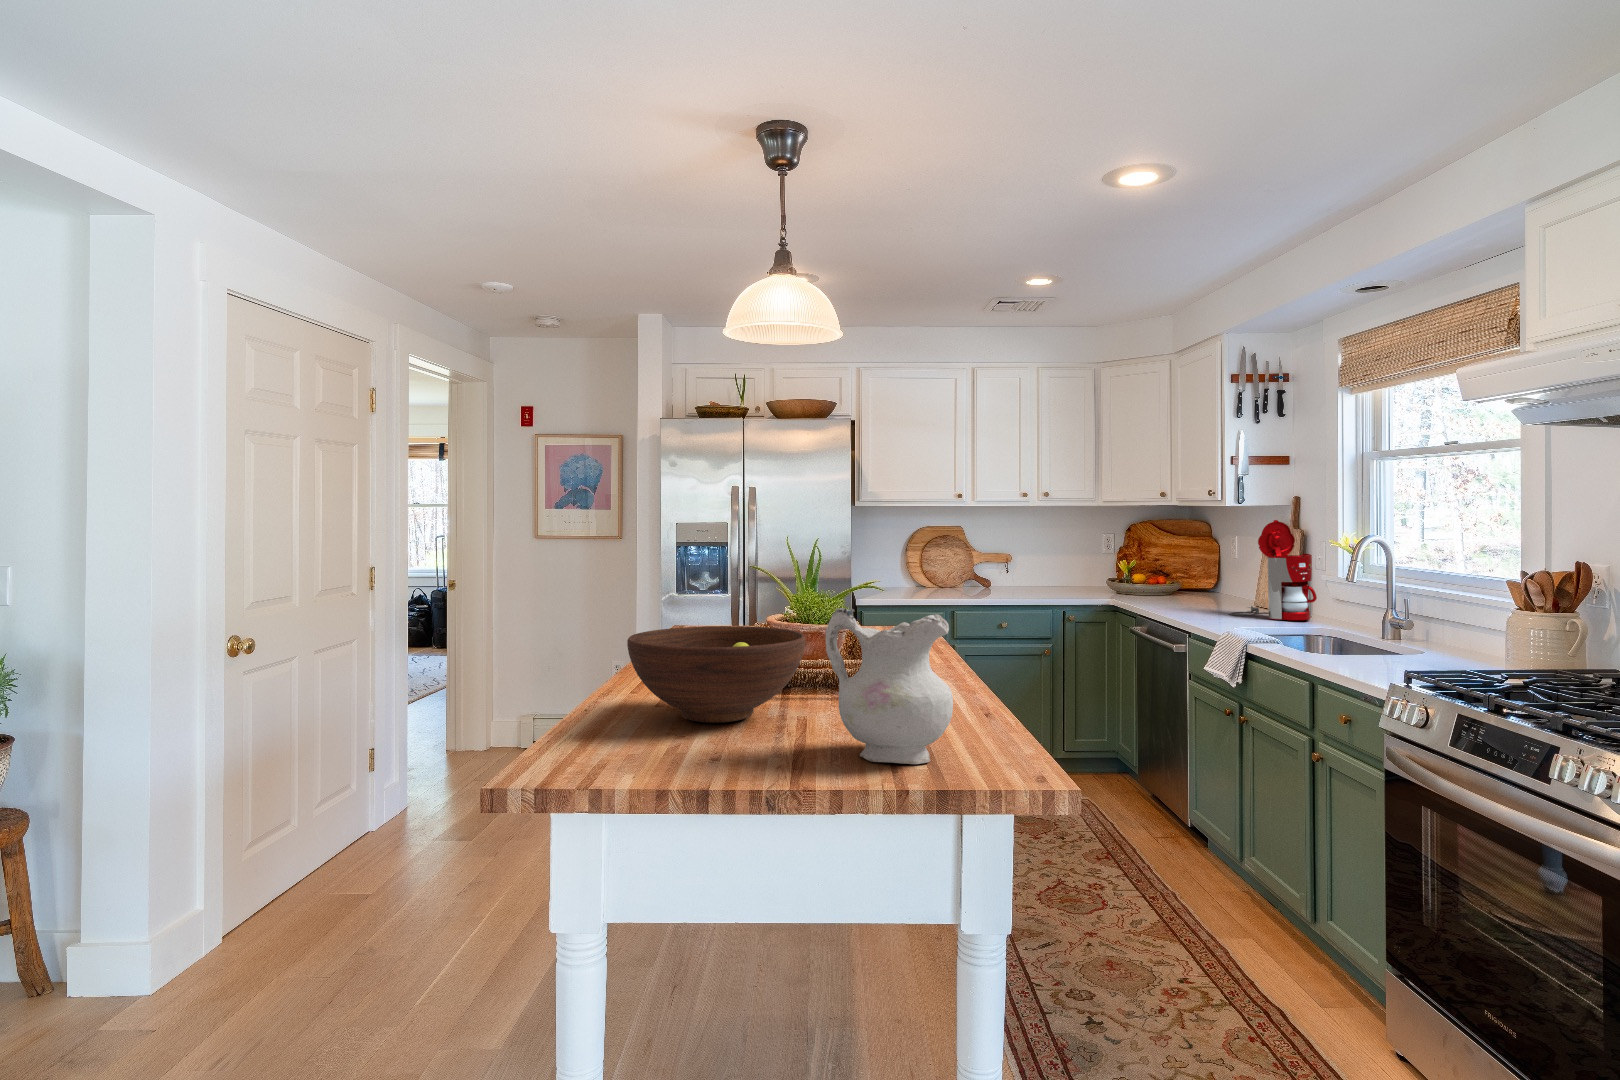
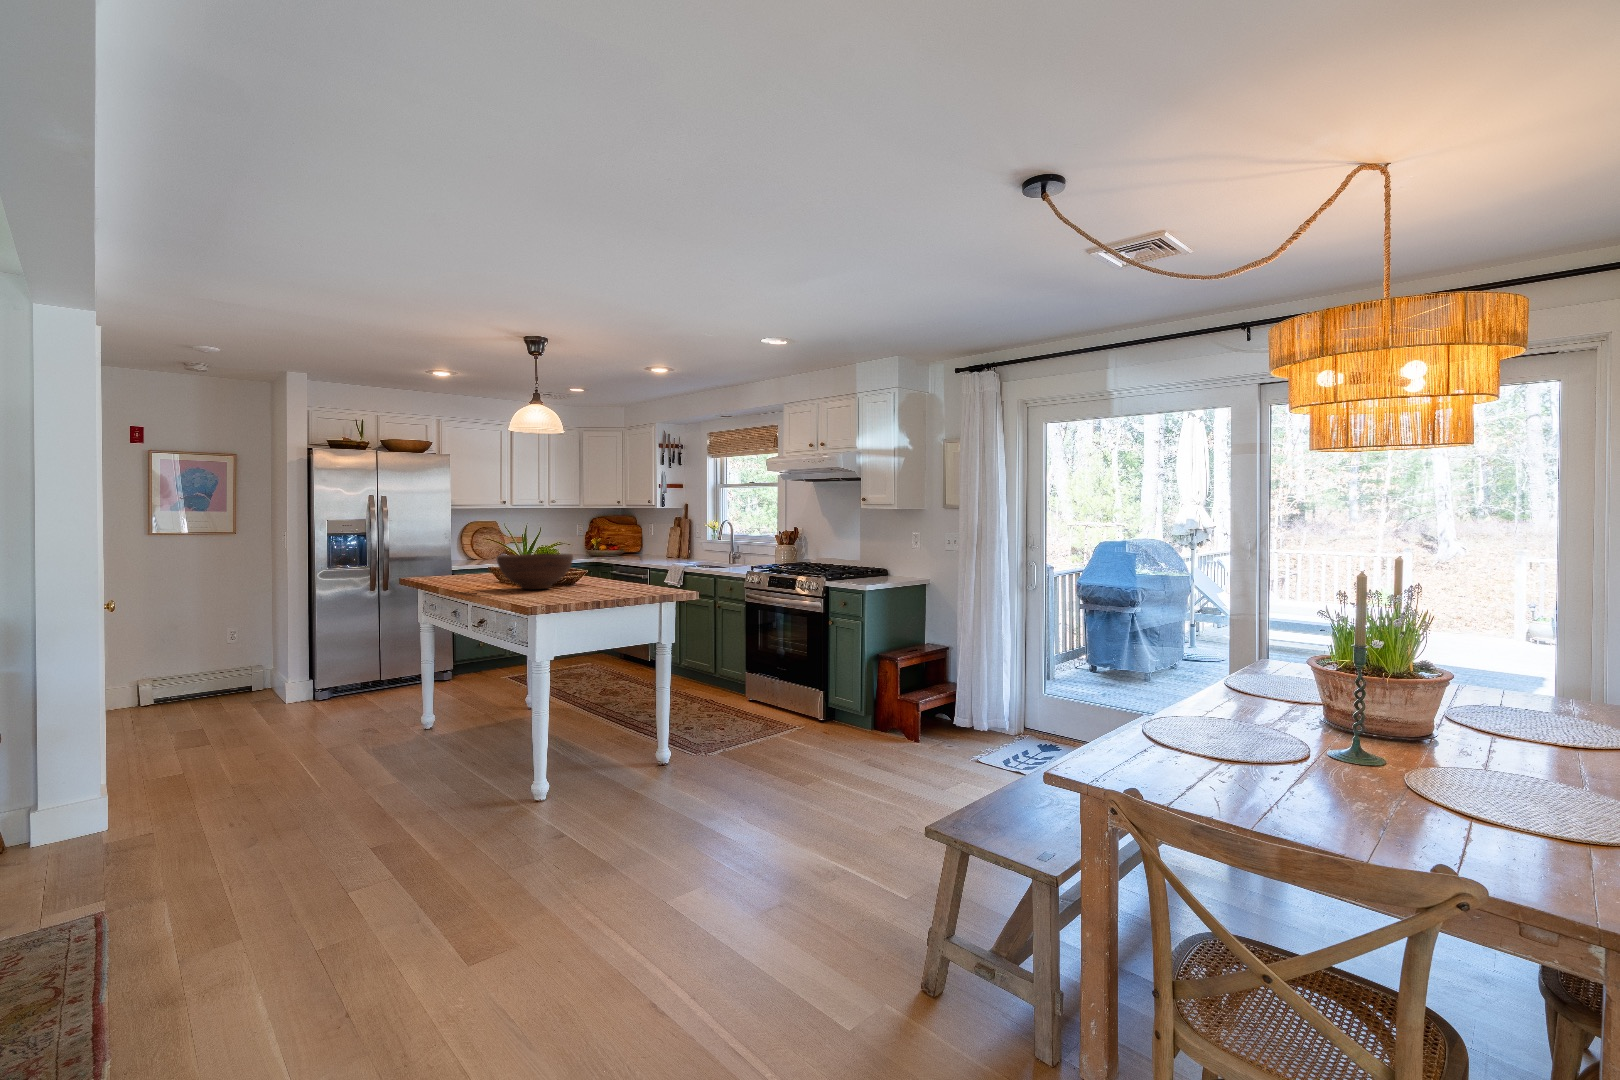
coffee maker: present [1230,520,1317,620] -> none [661,515,700,562]
ceramic pitcher: present [826,608,953,764] -> none [600,538,647,589]

